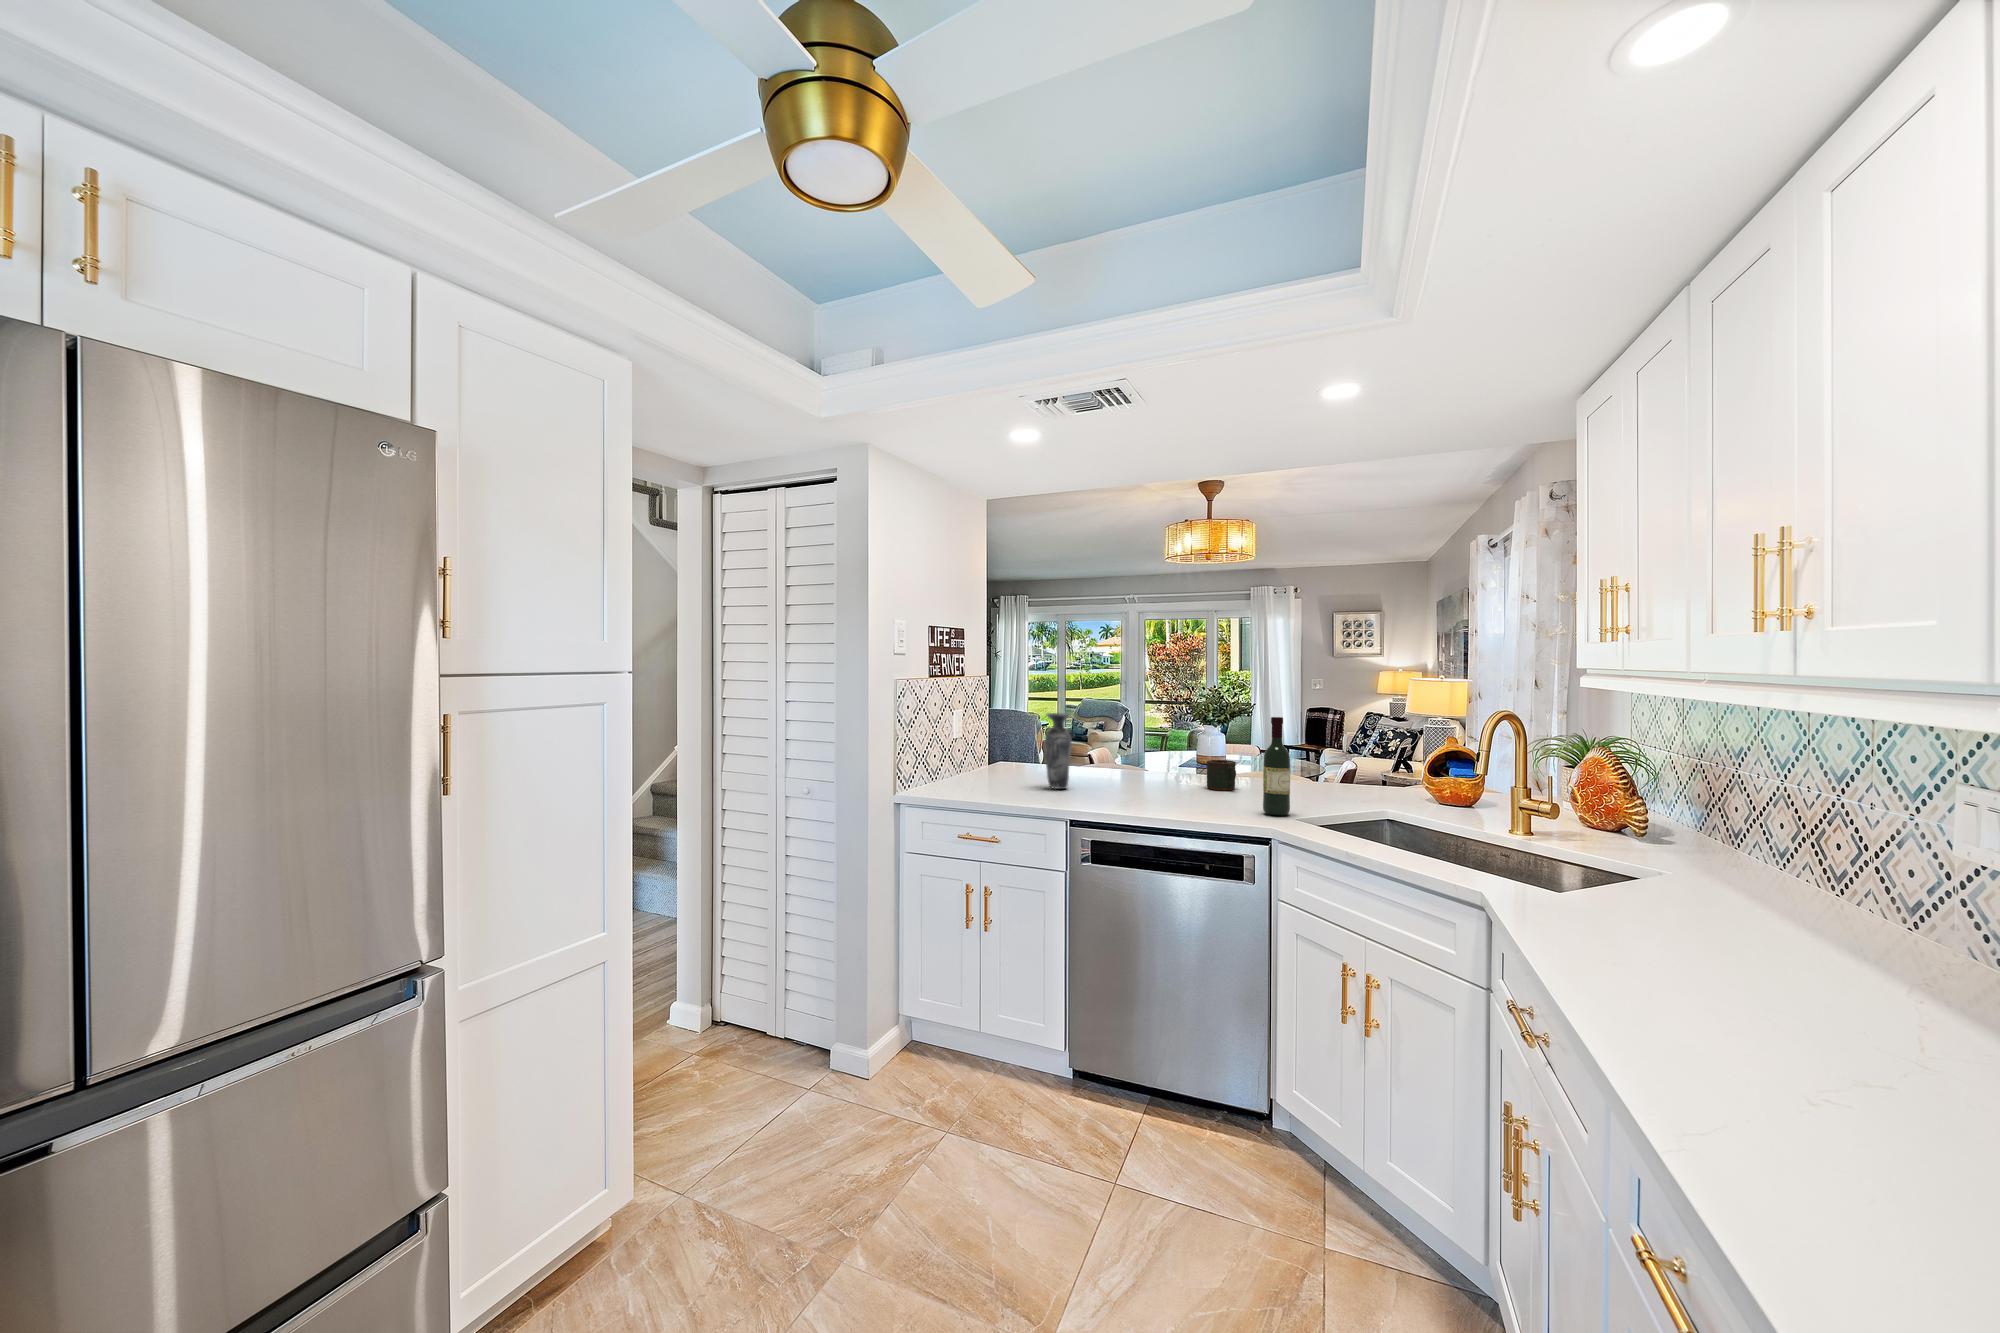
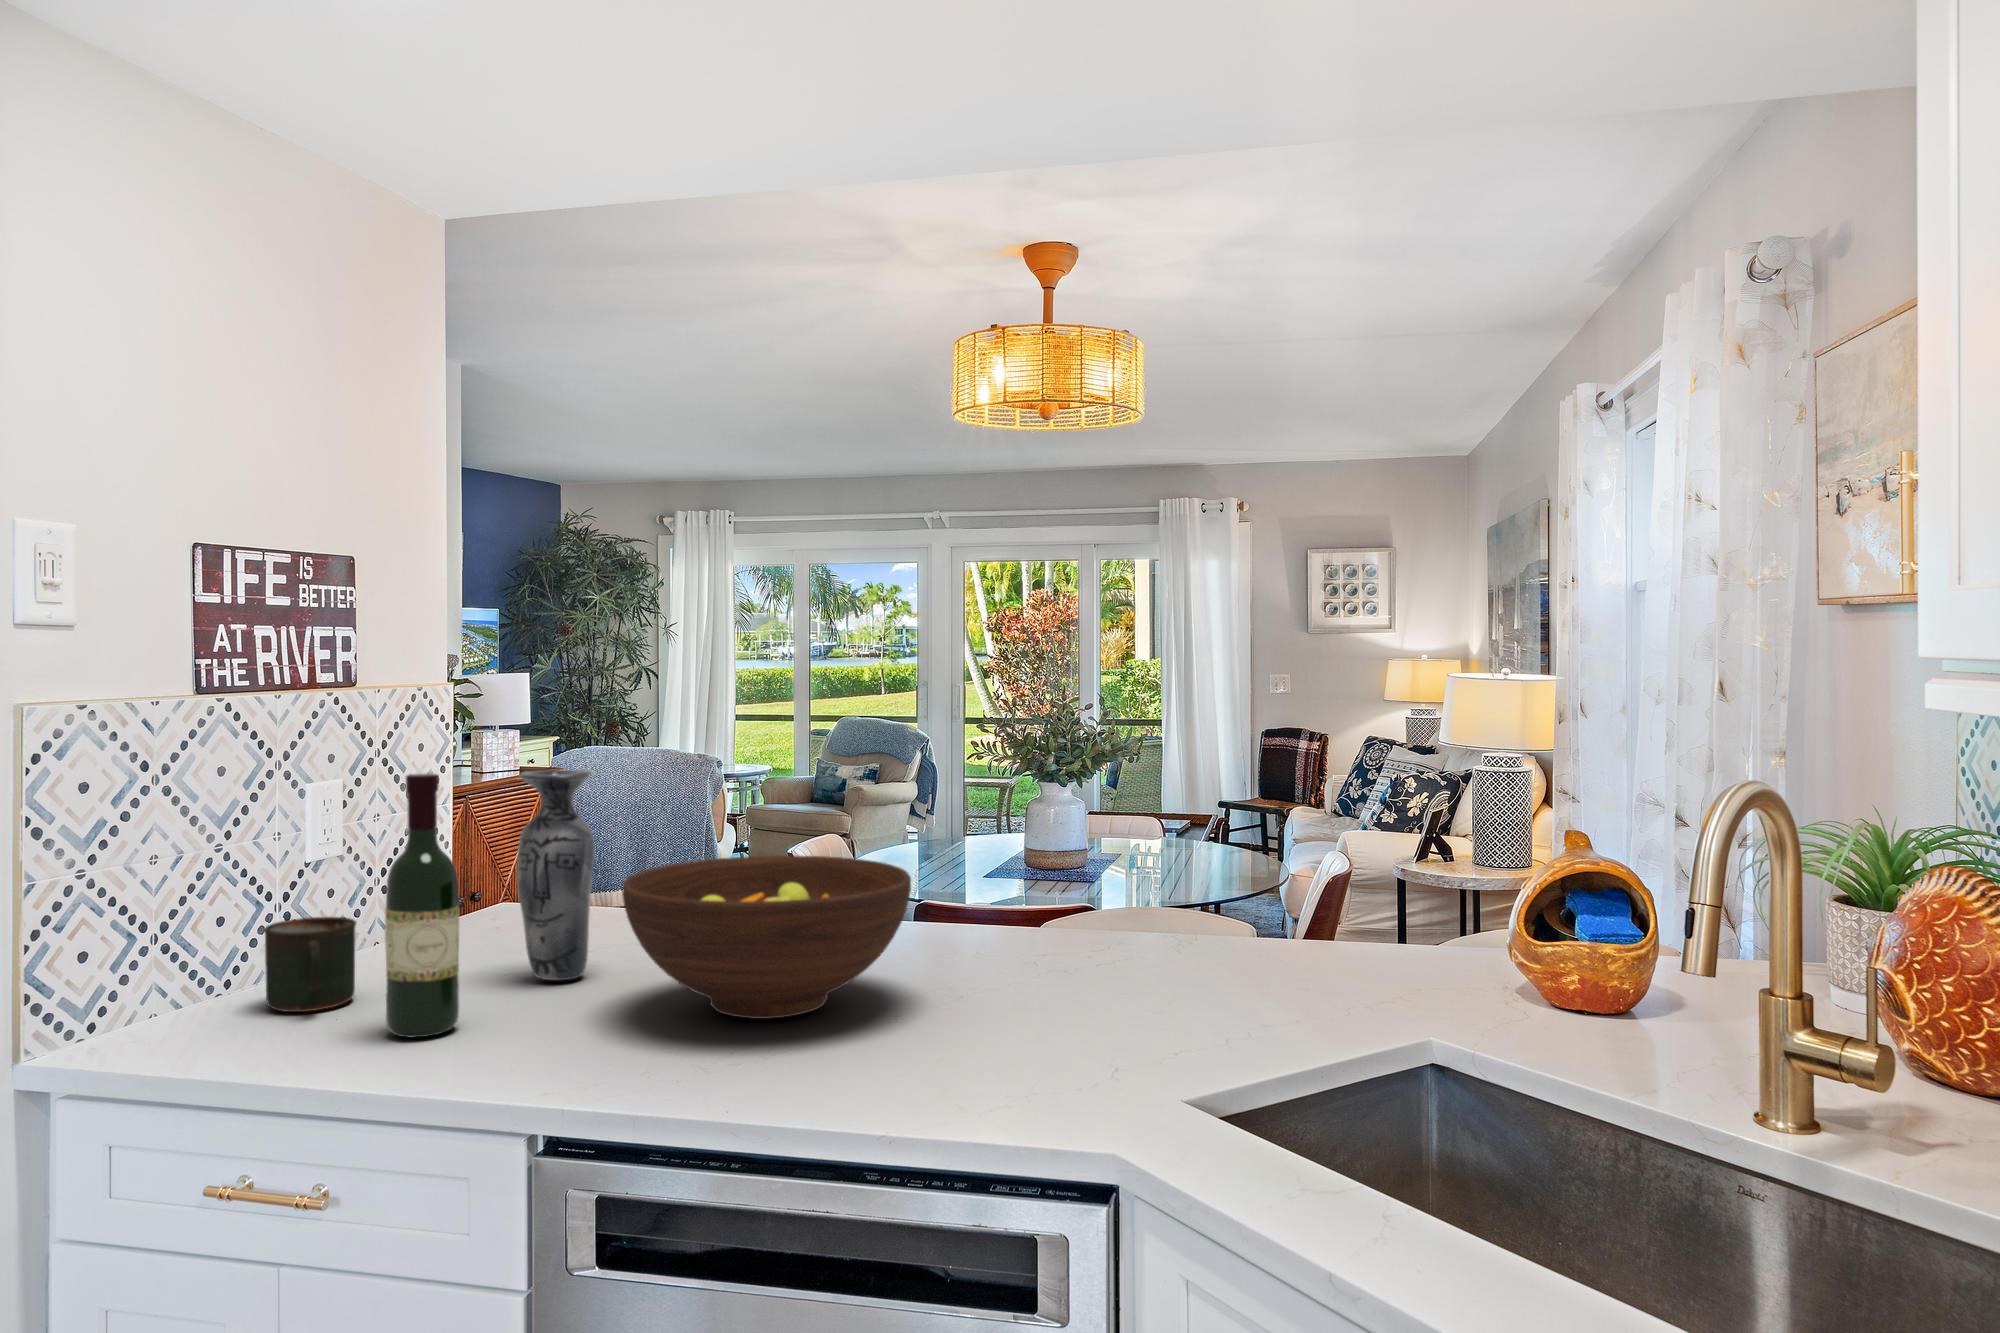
wine bottle: present [1263,717,1290,816] -> present [385,774,459,1038]
fruit bowl: none [1093,746,1196,801] -> present [622,856,911,1019]
mug: present [1207,760,1236,790] -> present [264,917,356,1012]

